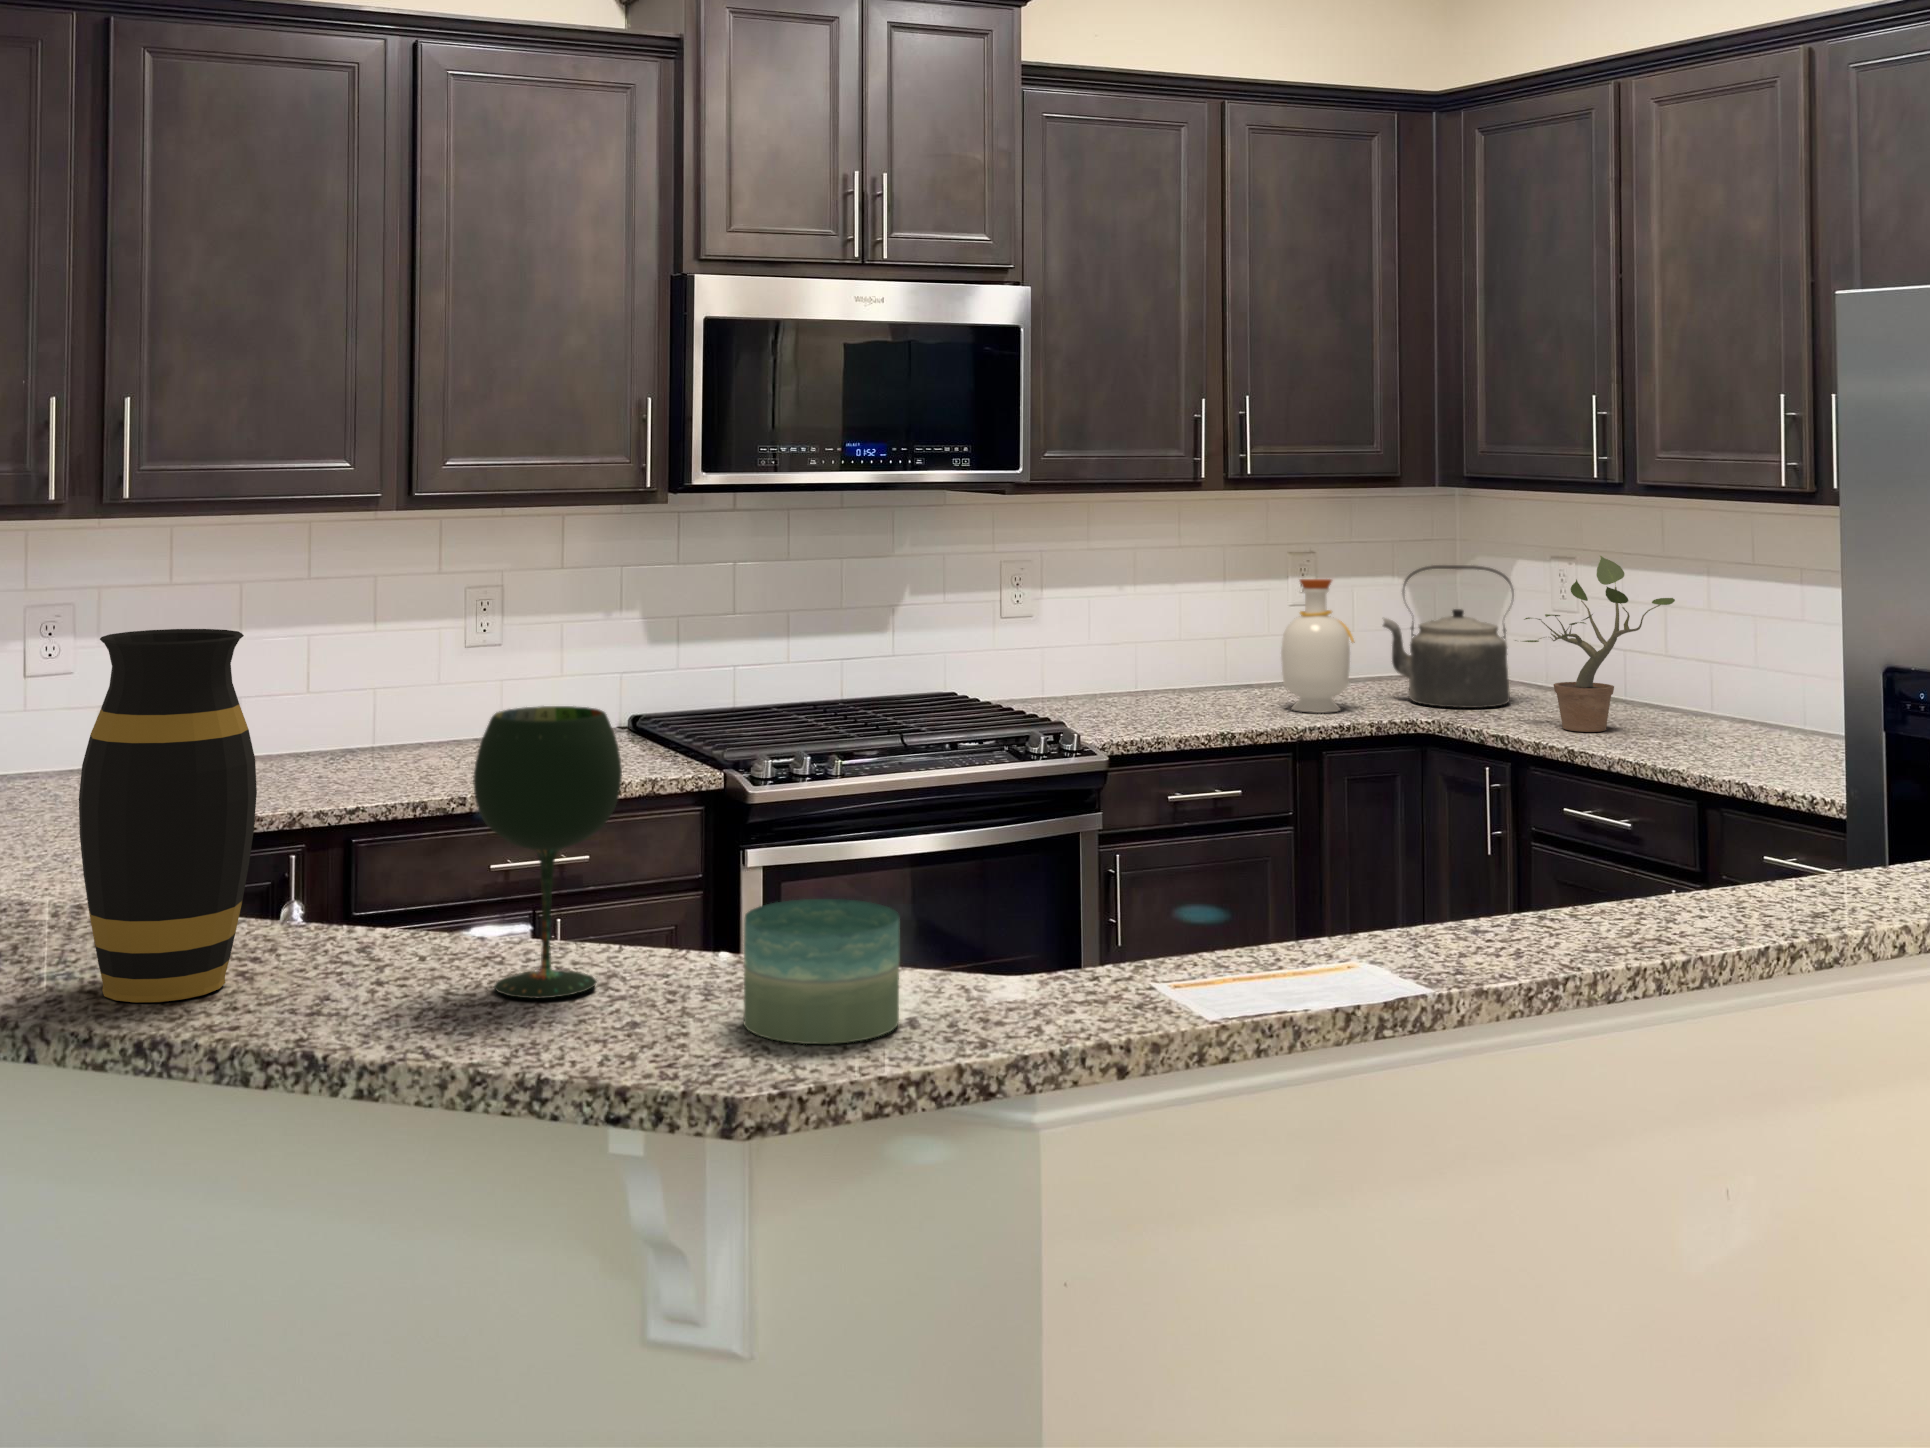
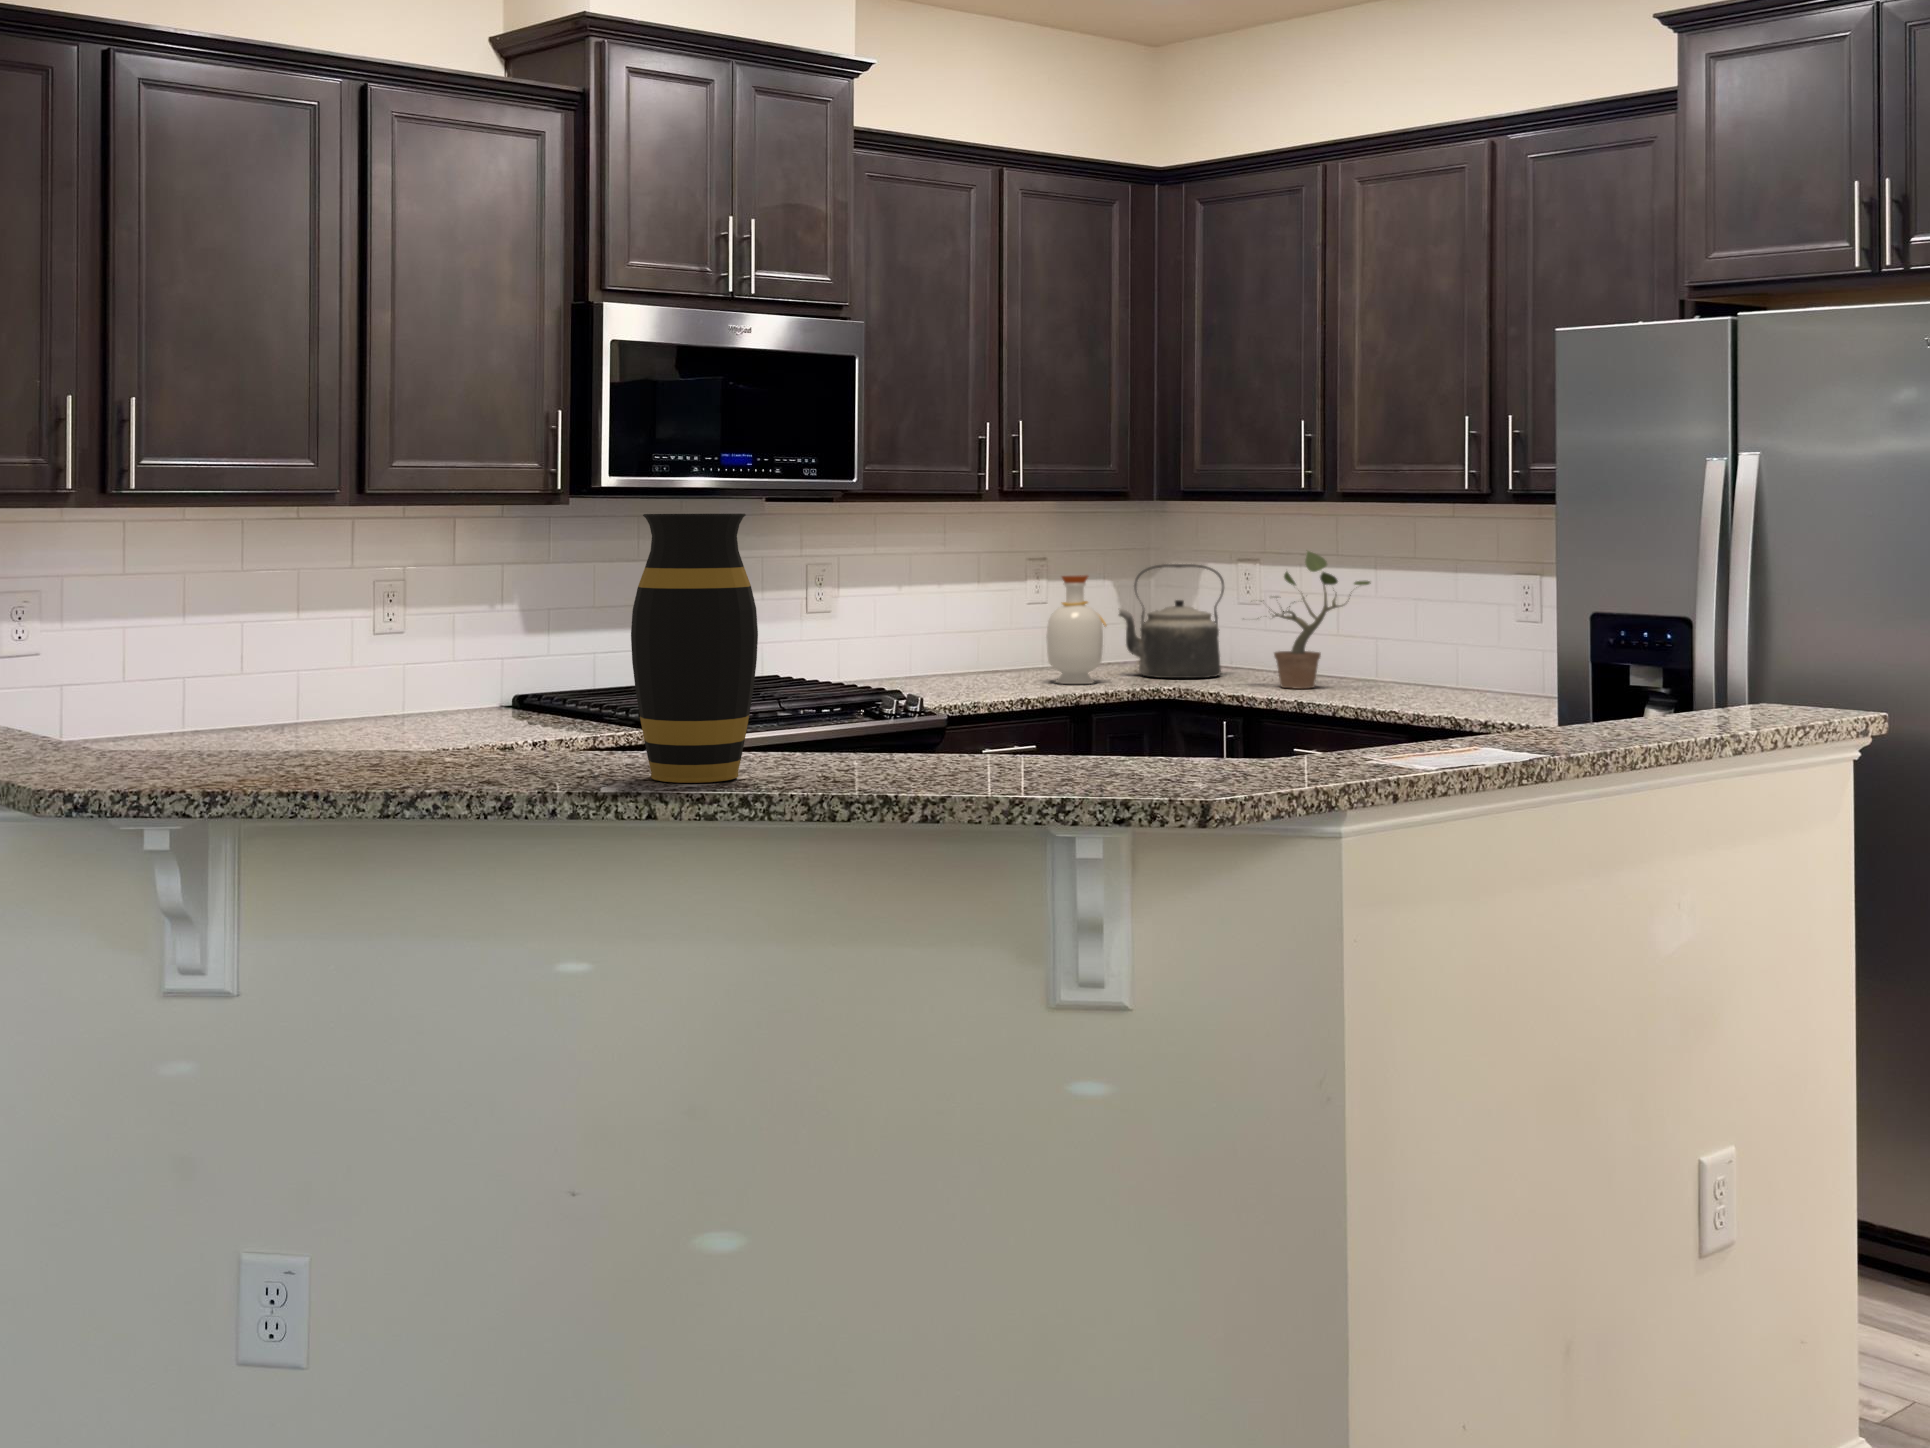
wine glass: present [473,706,622,998] -> none [910,569,1017,773]
candle: present [744,899,900,1044] -> none [1135,696,1247,782]

